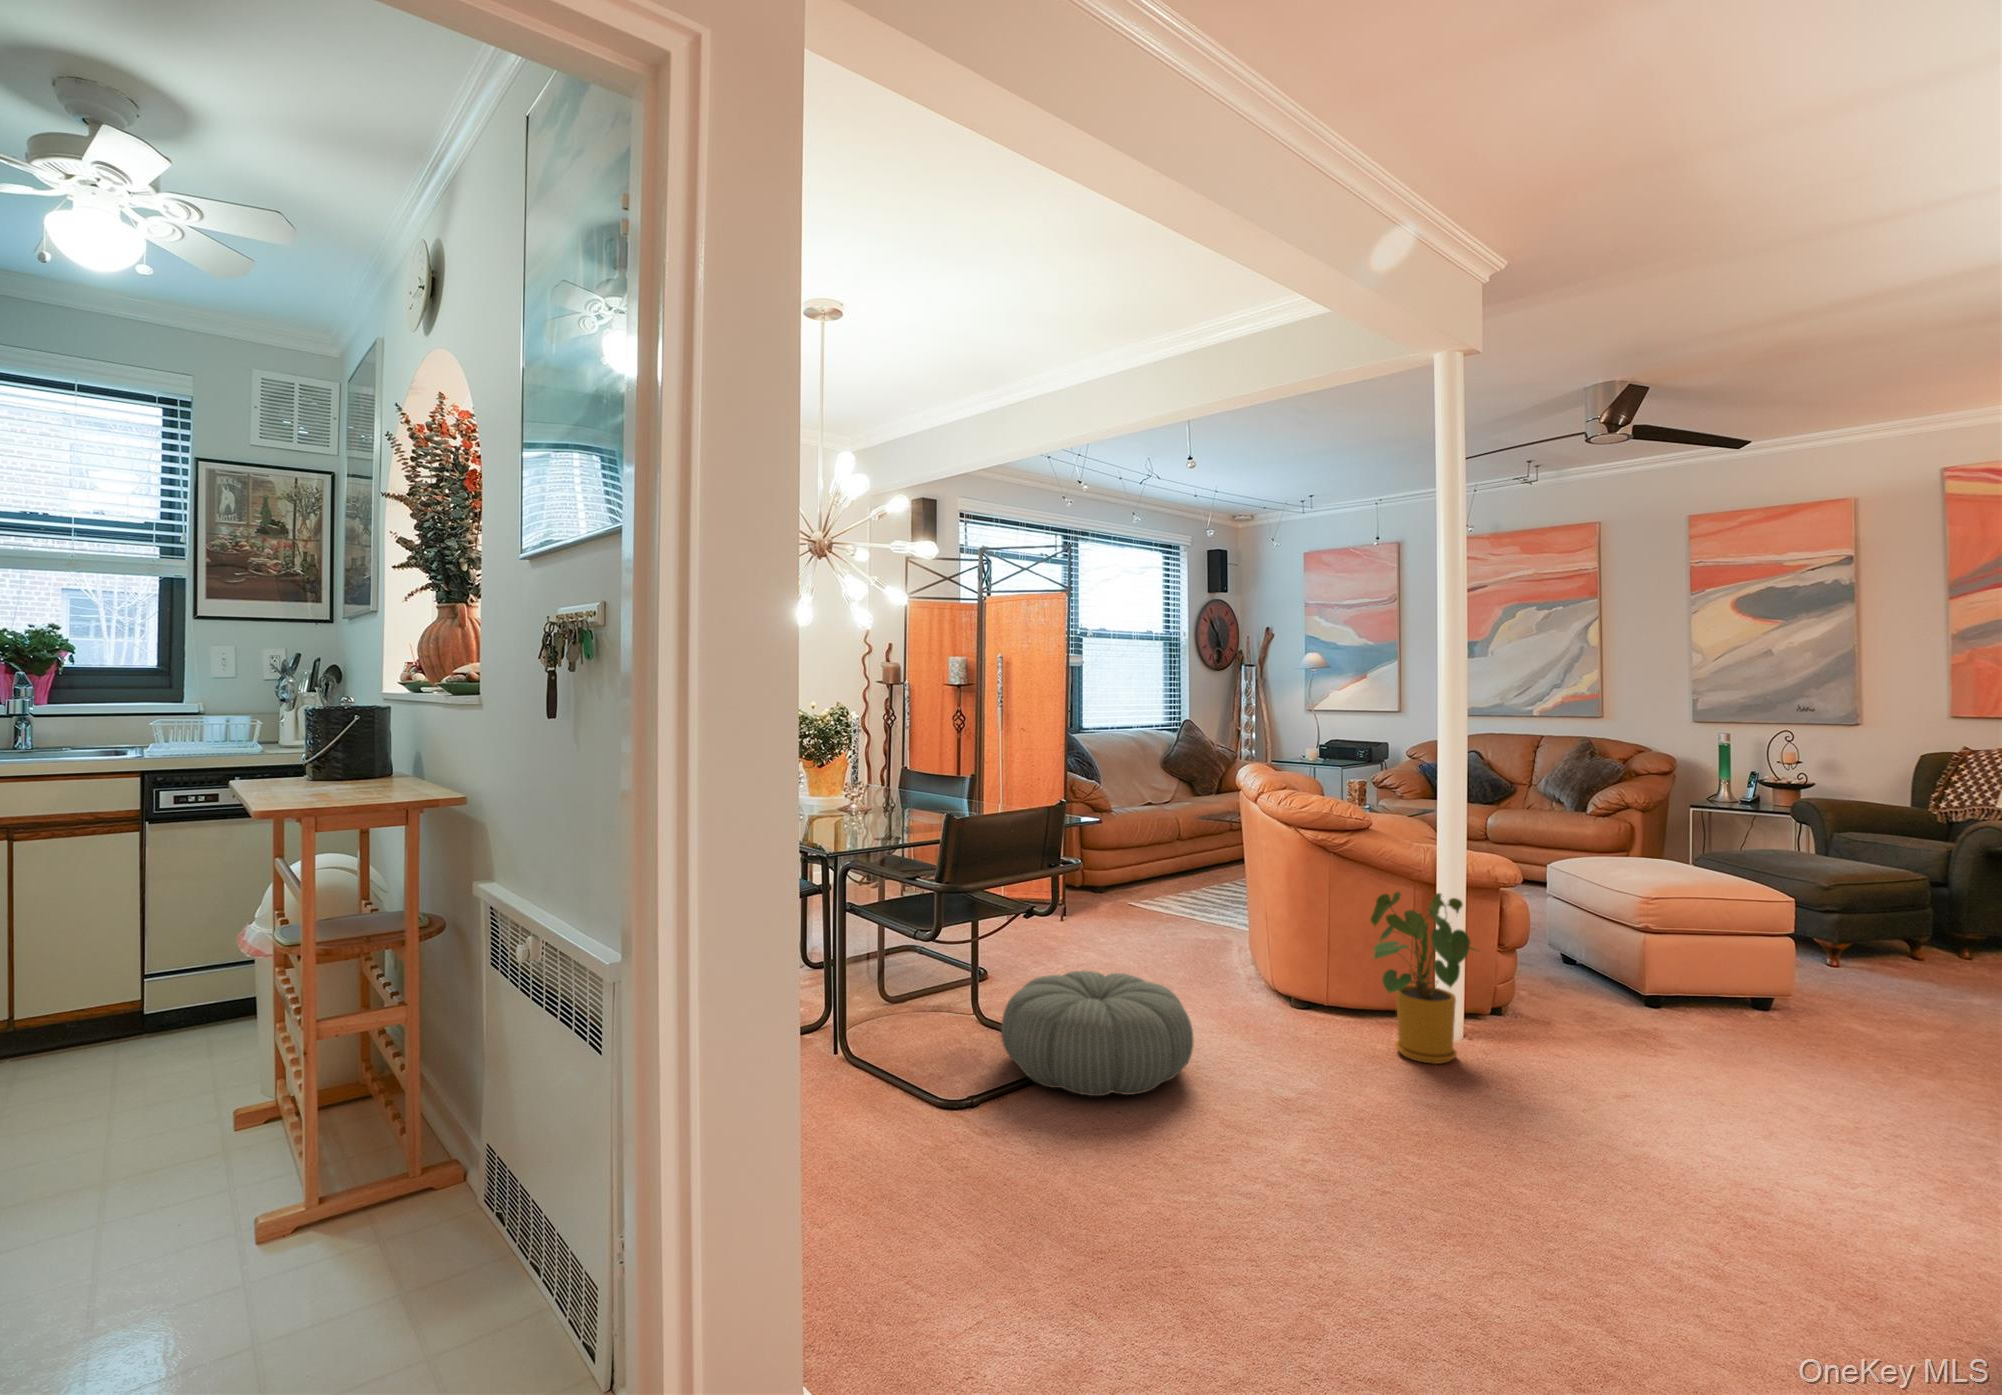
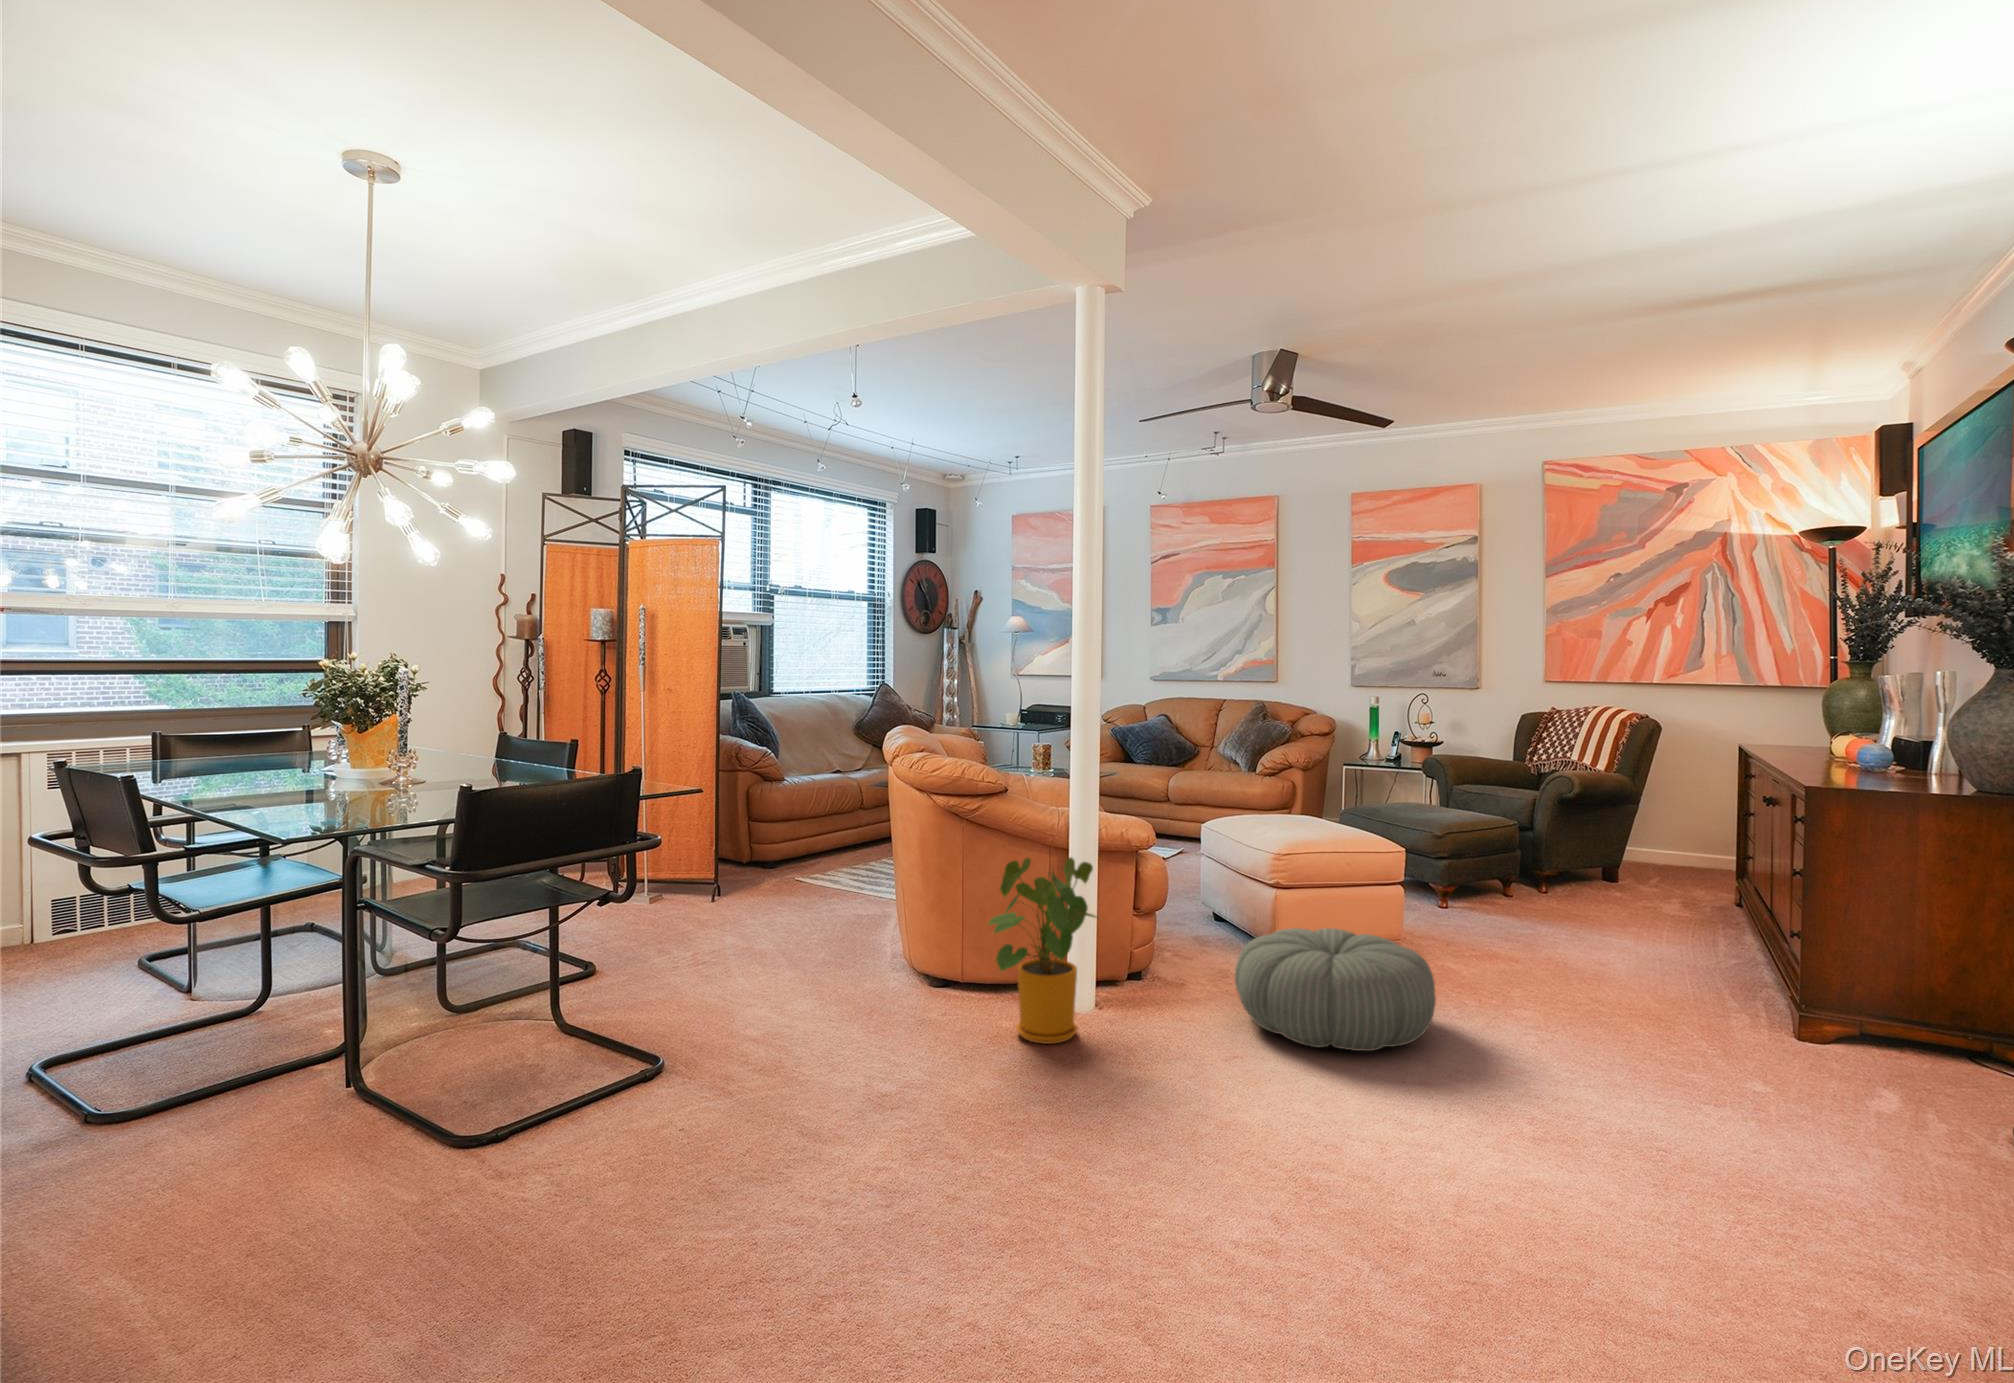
pouf: present [1001,971,1193,1096] -> present [1235,928,1436,1051]

